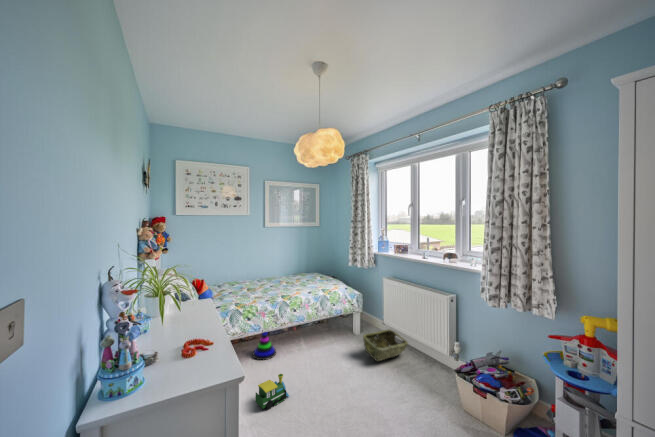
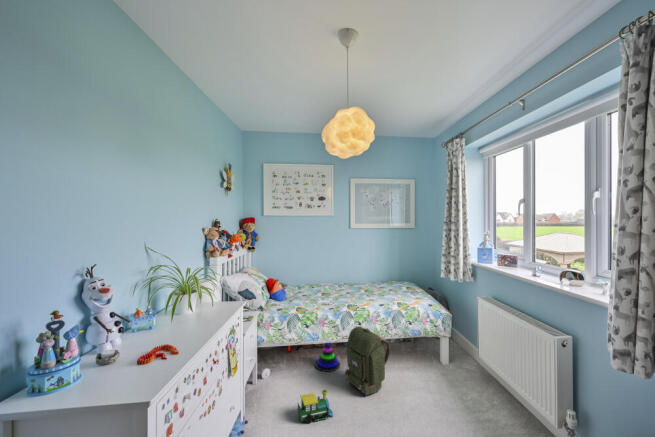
backpack: none [287,312,326,371] -> present [345,326,390,395]
woven basket: present [363,329,408,361] -> none [438,366,504,405]

